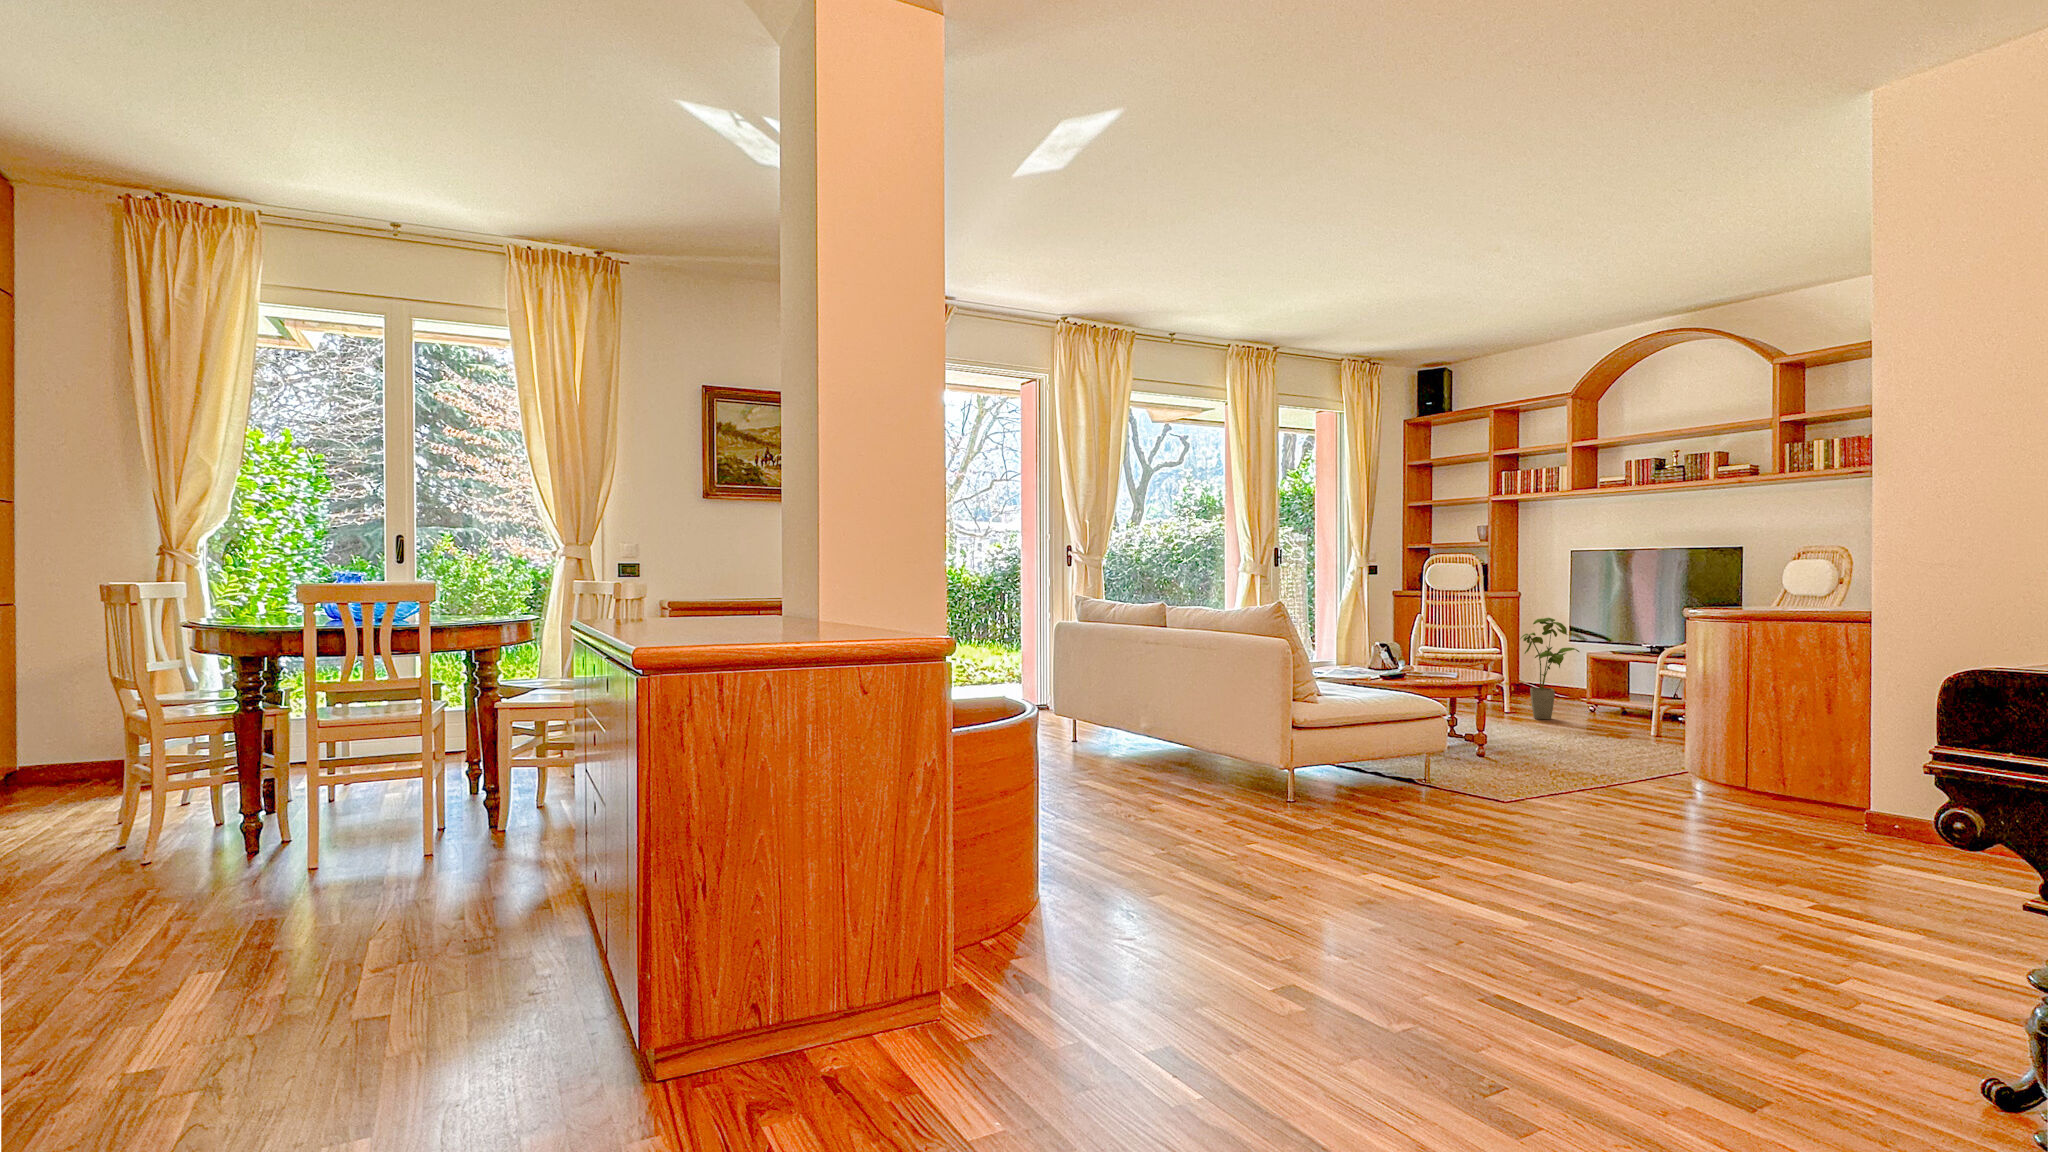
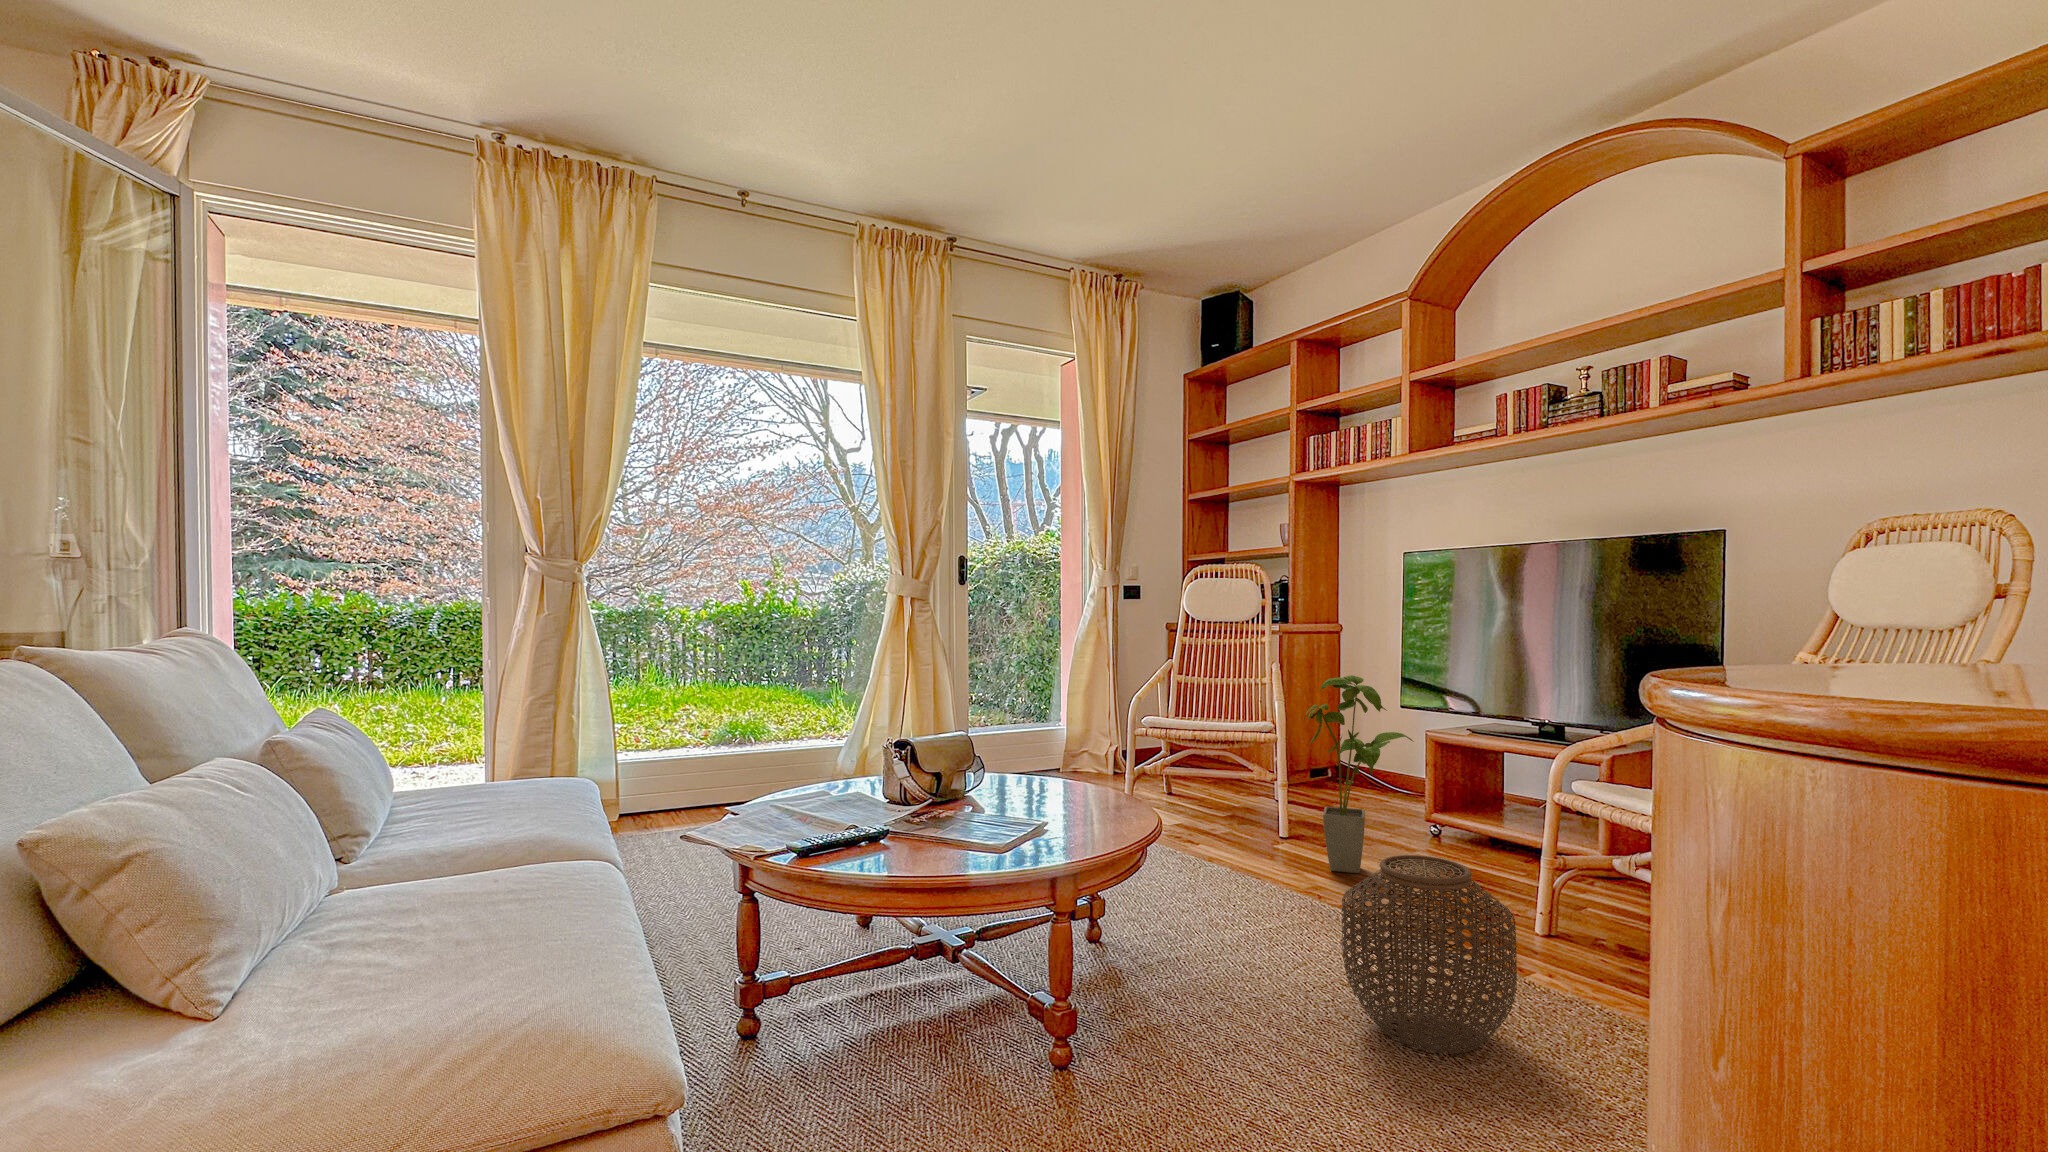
woven basket: none [1572,683,1644,752] -> present [1342,855,1517,1053]

